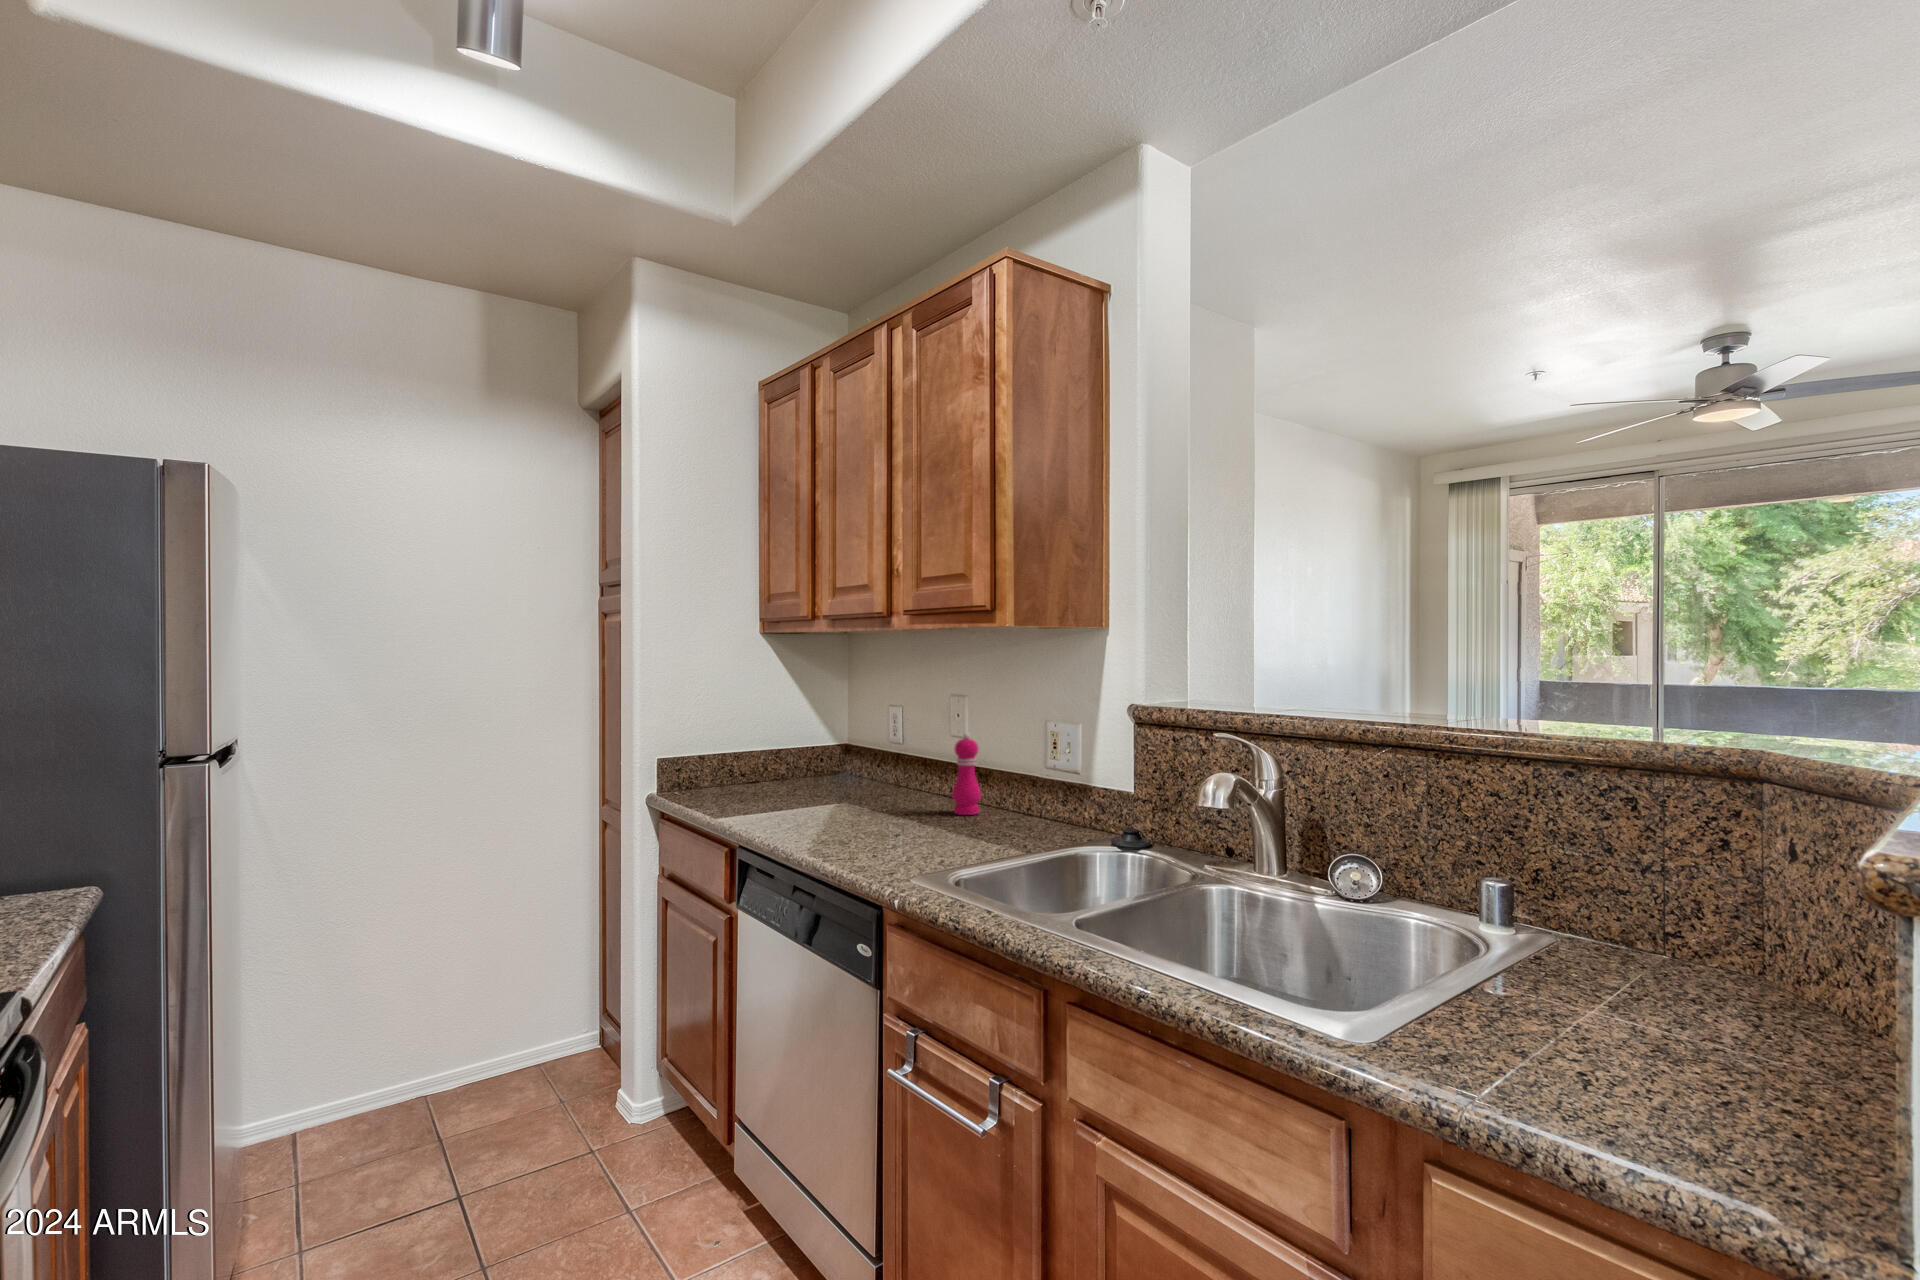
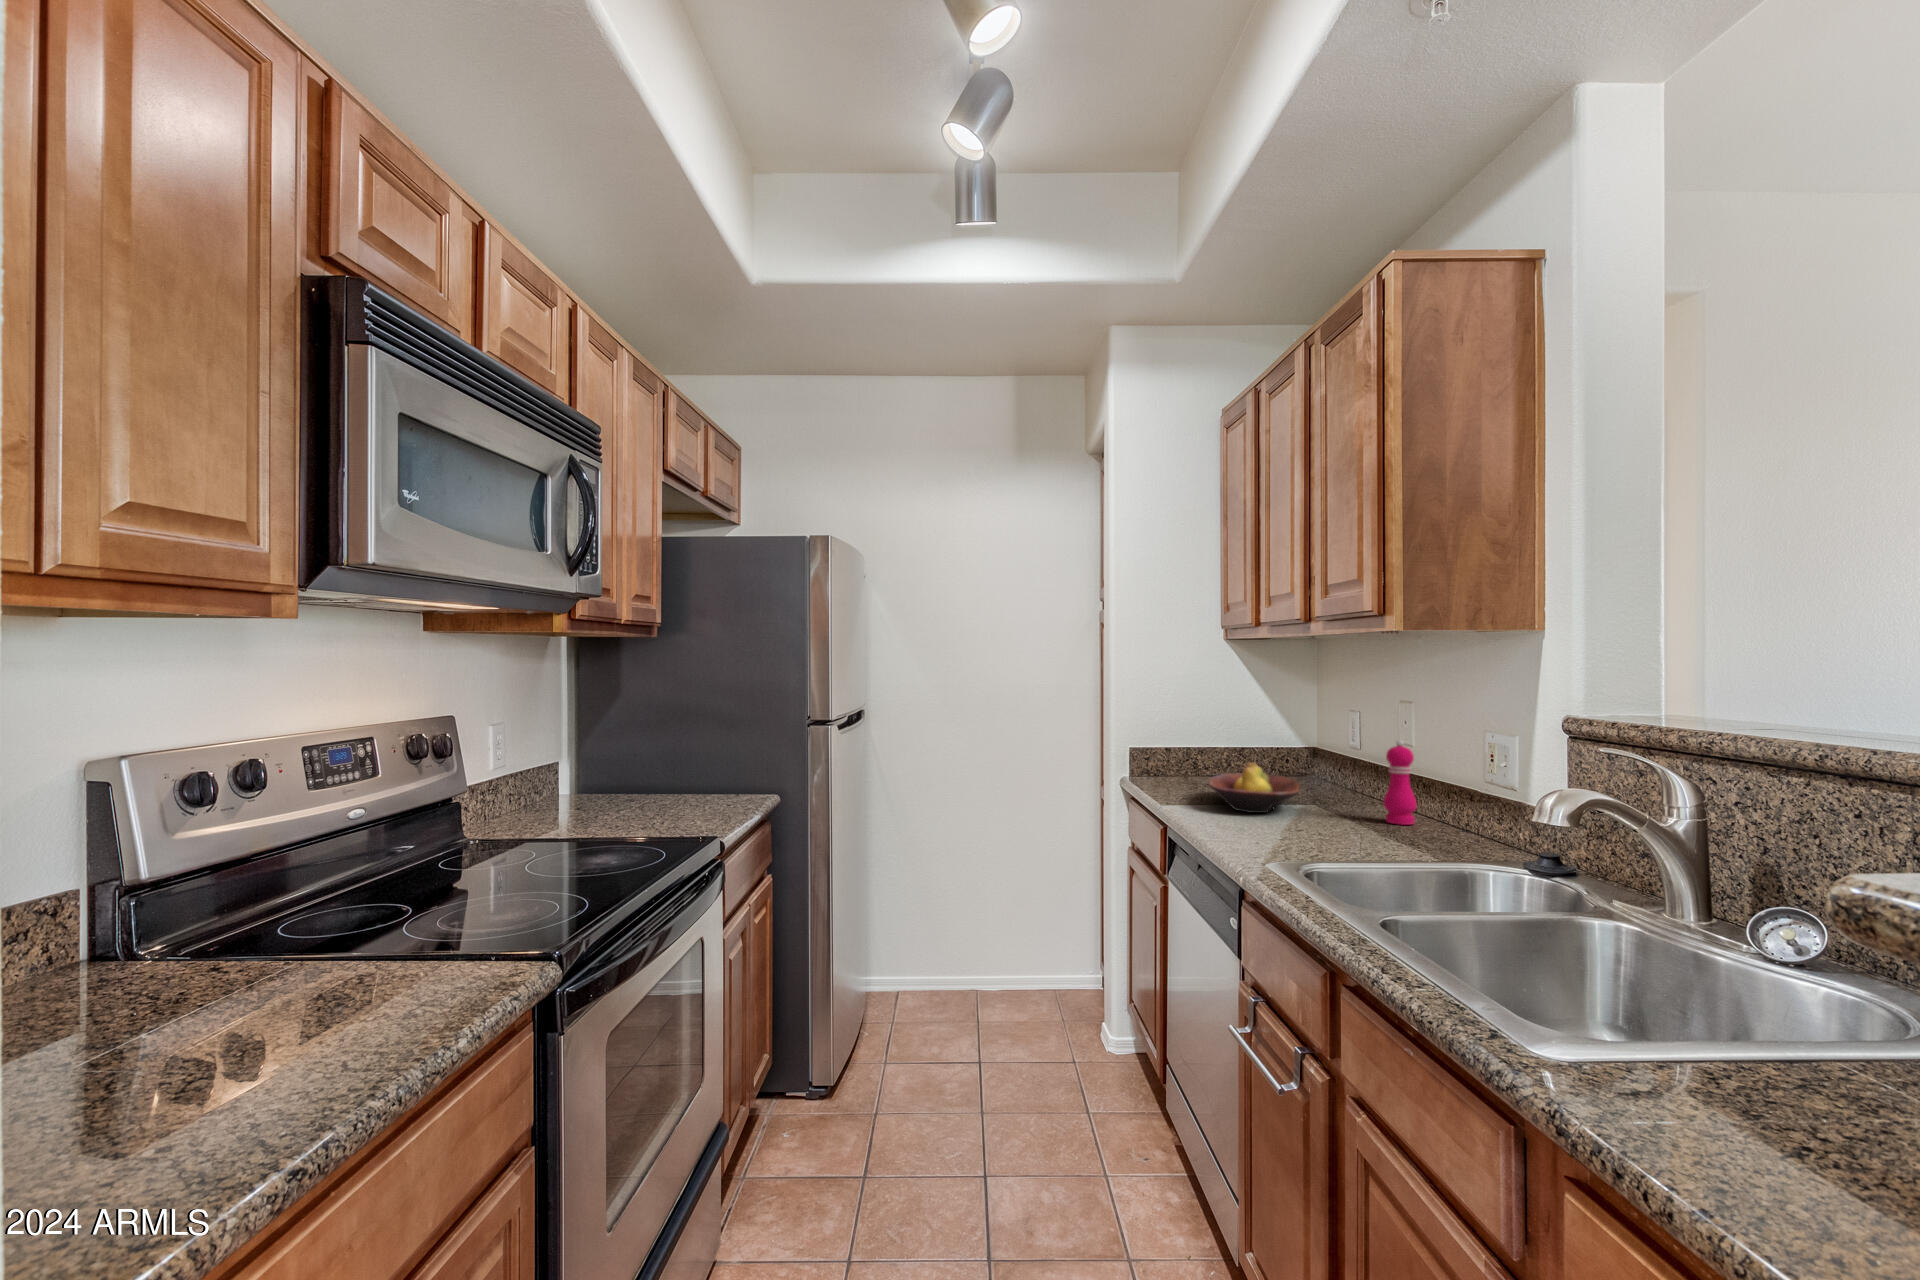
fruit bowl: none [772,766,874,822] -> present [1208,762,1300,813]

